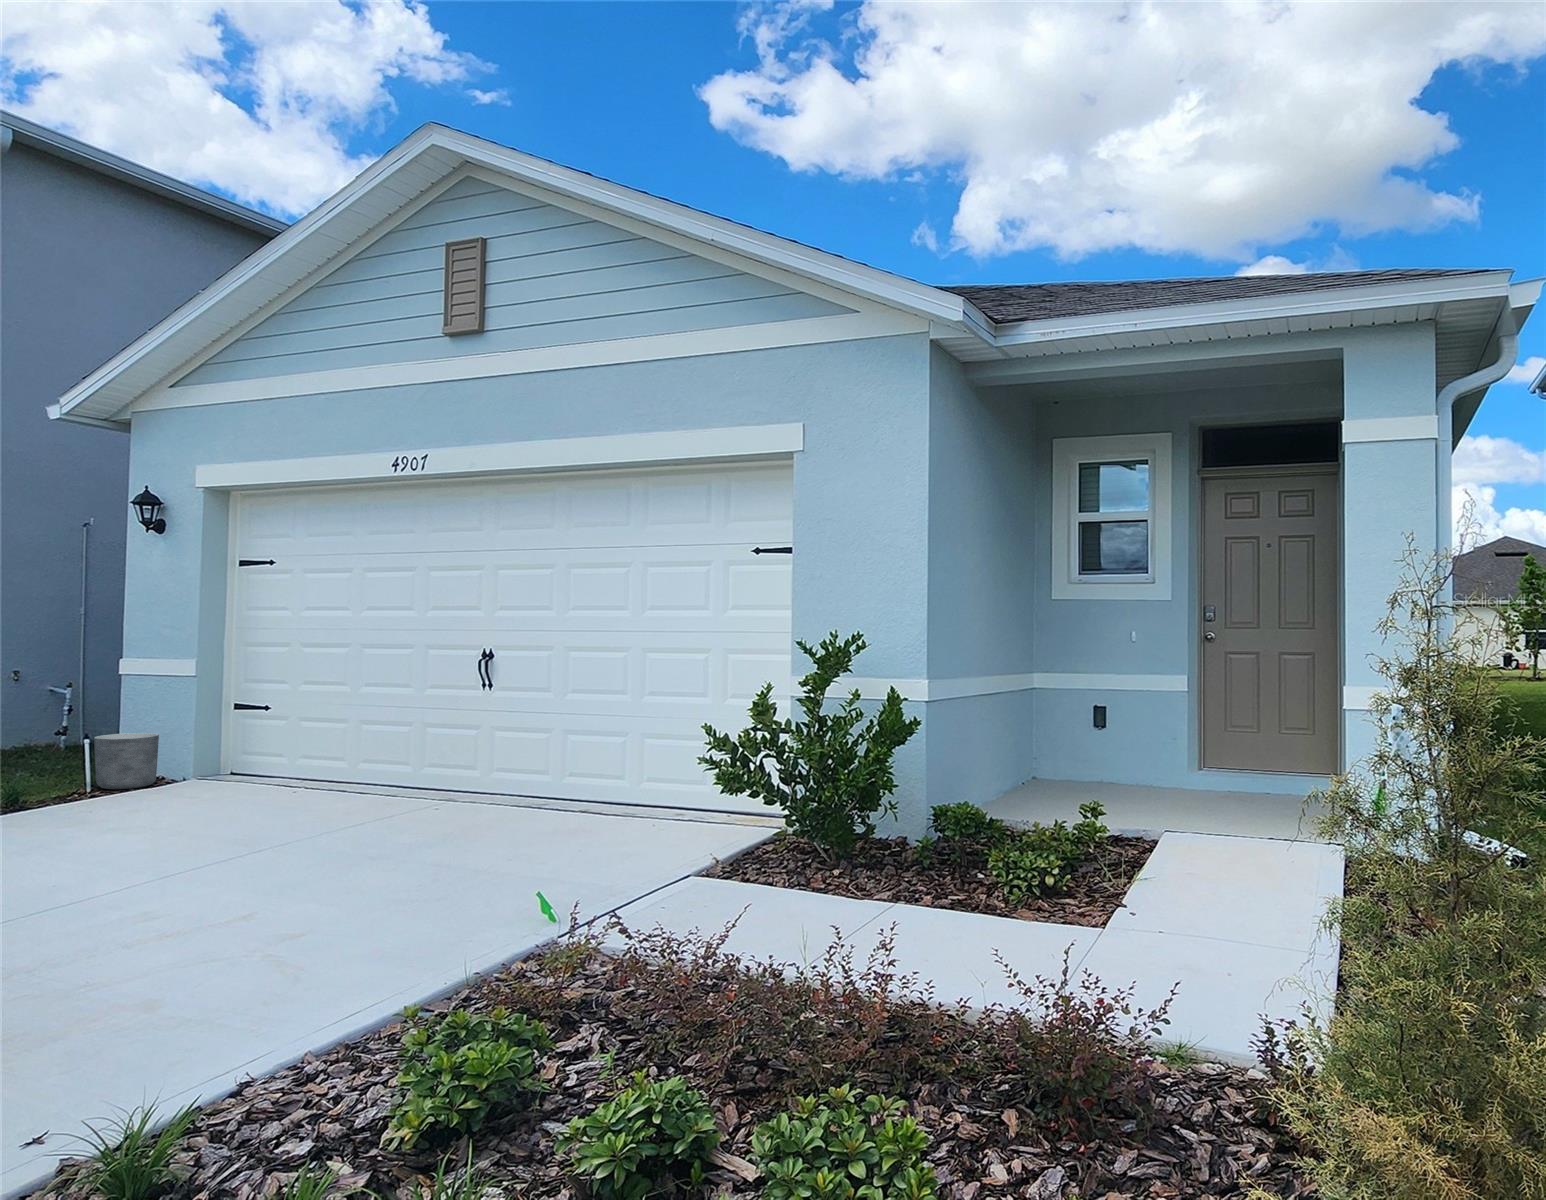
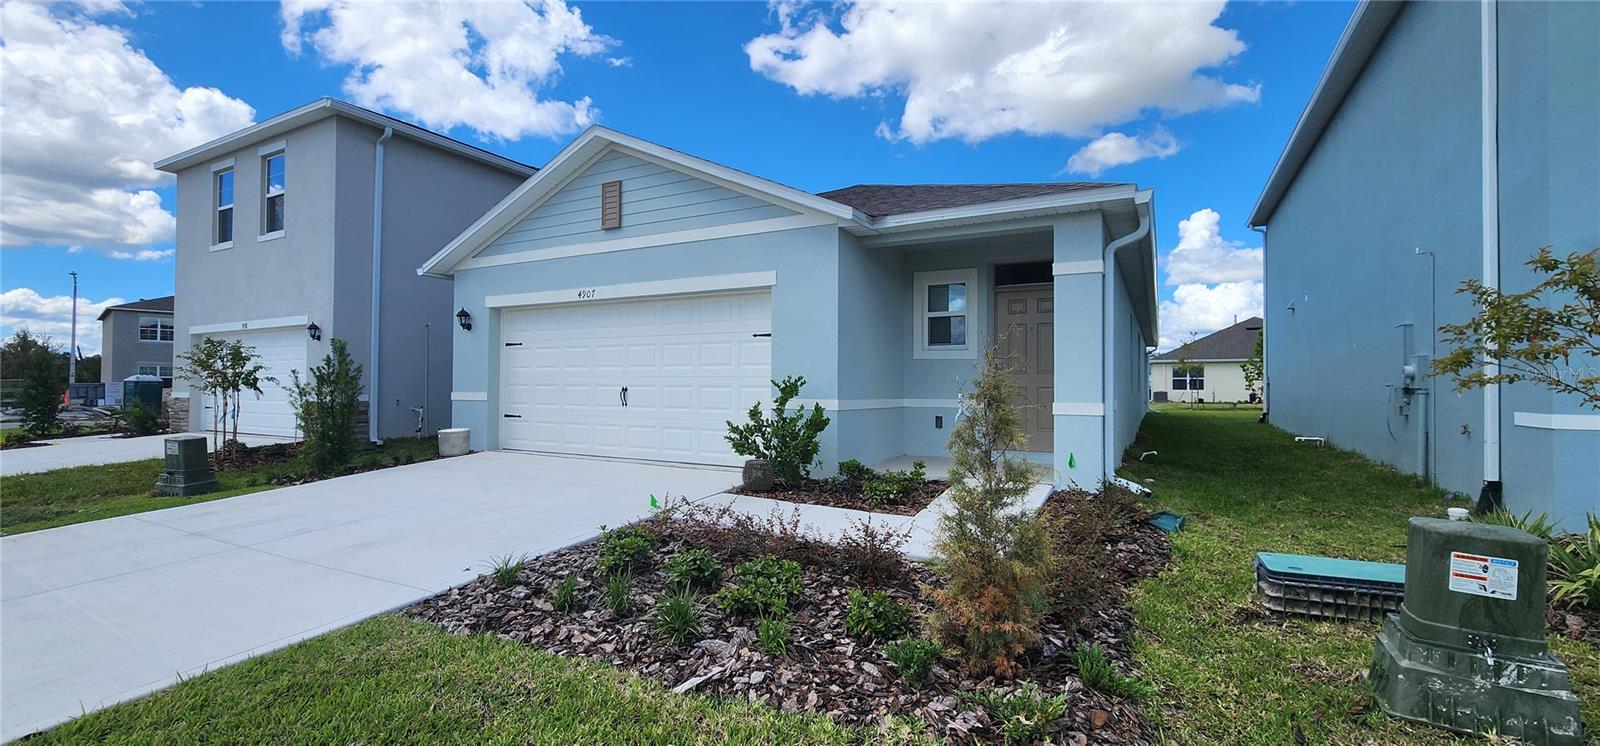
woven basket: none [737,801,803,866] -> present [742,459,774,491]

